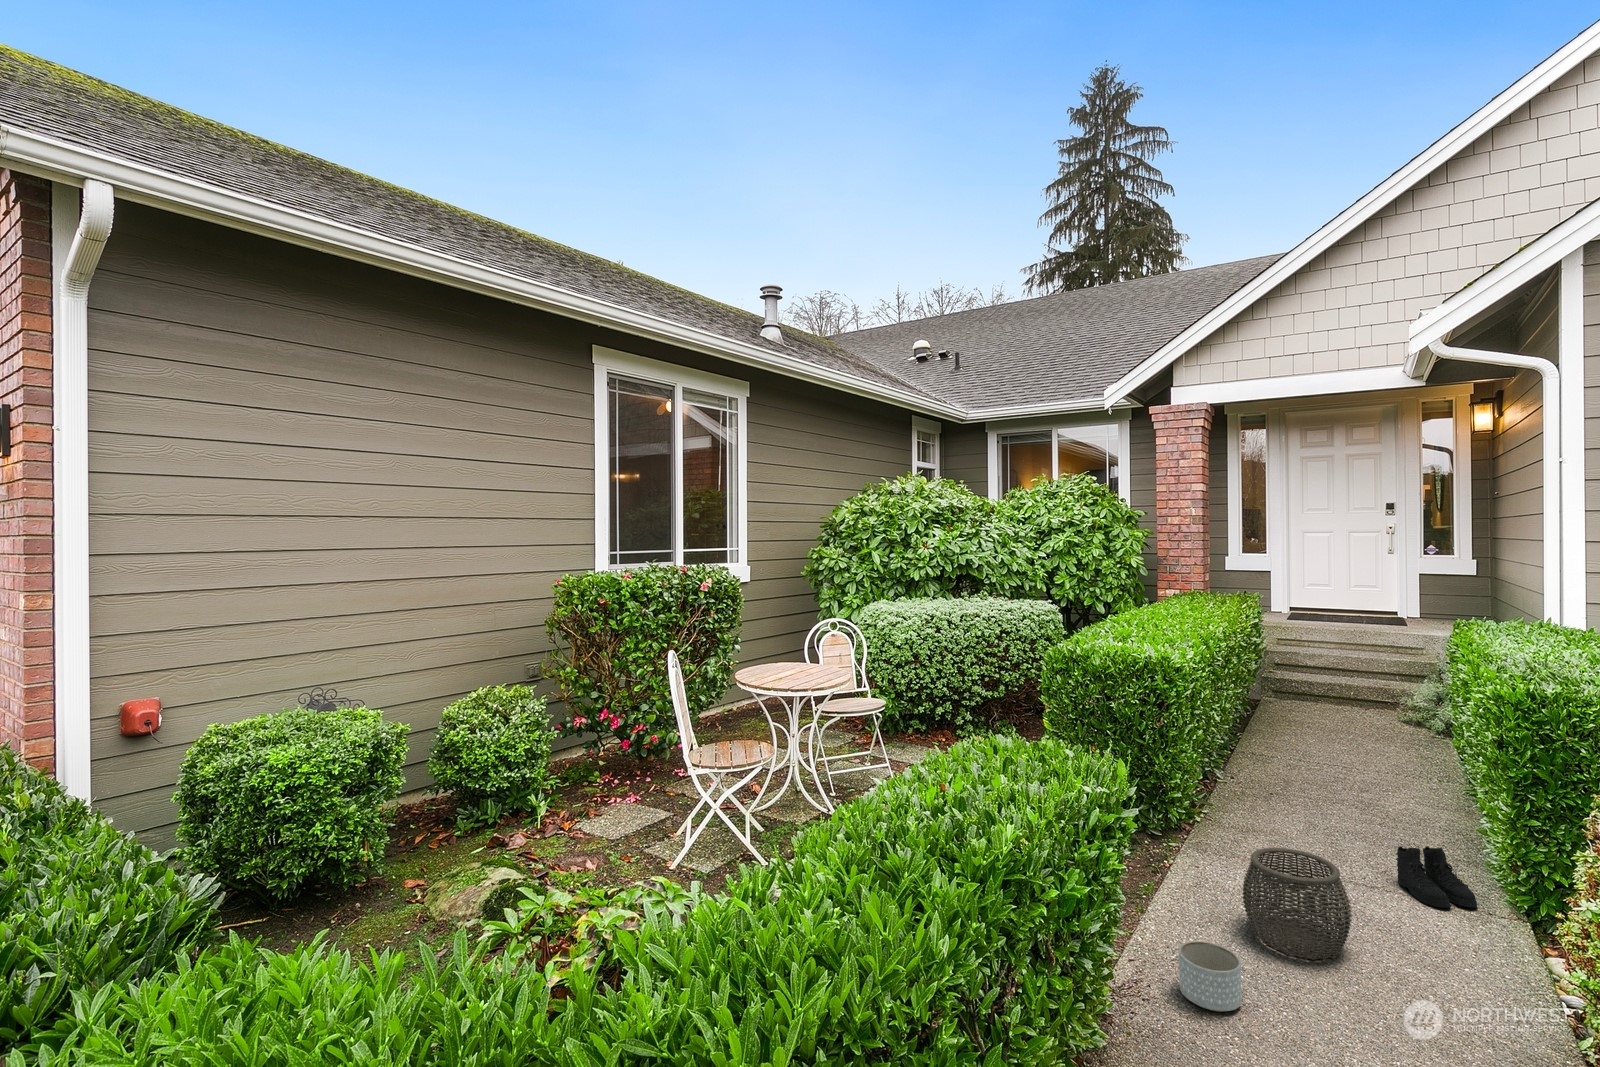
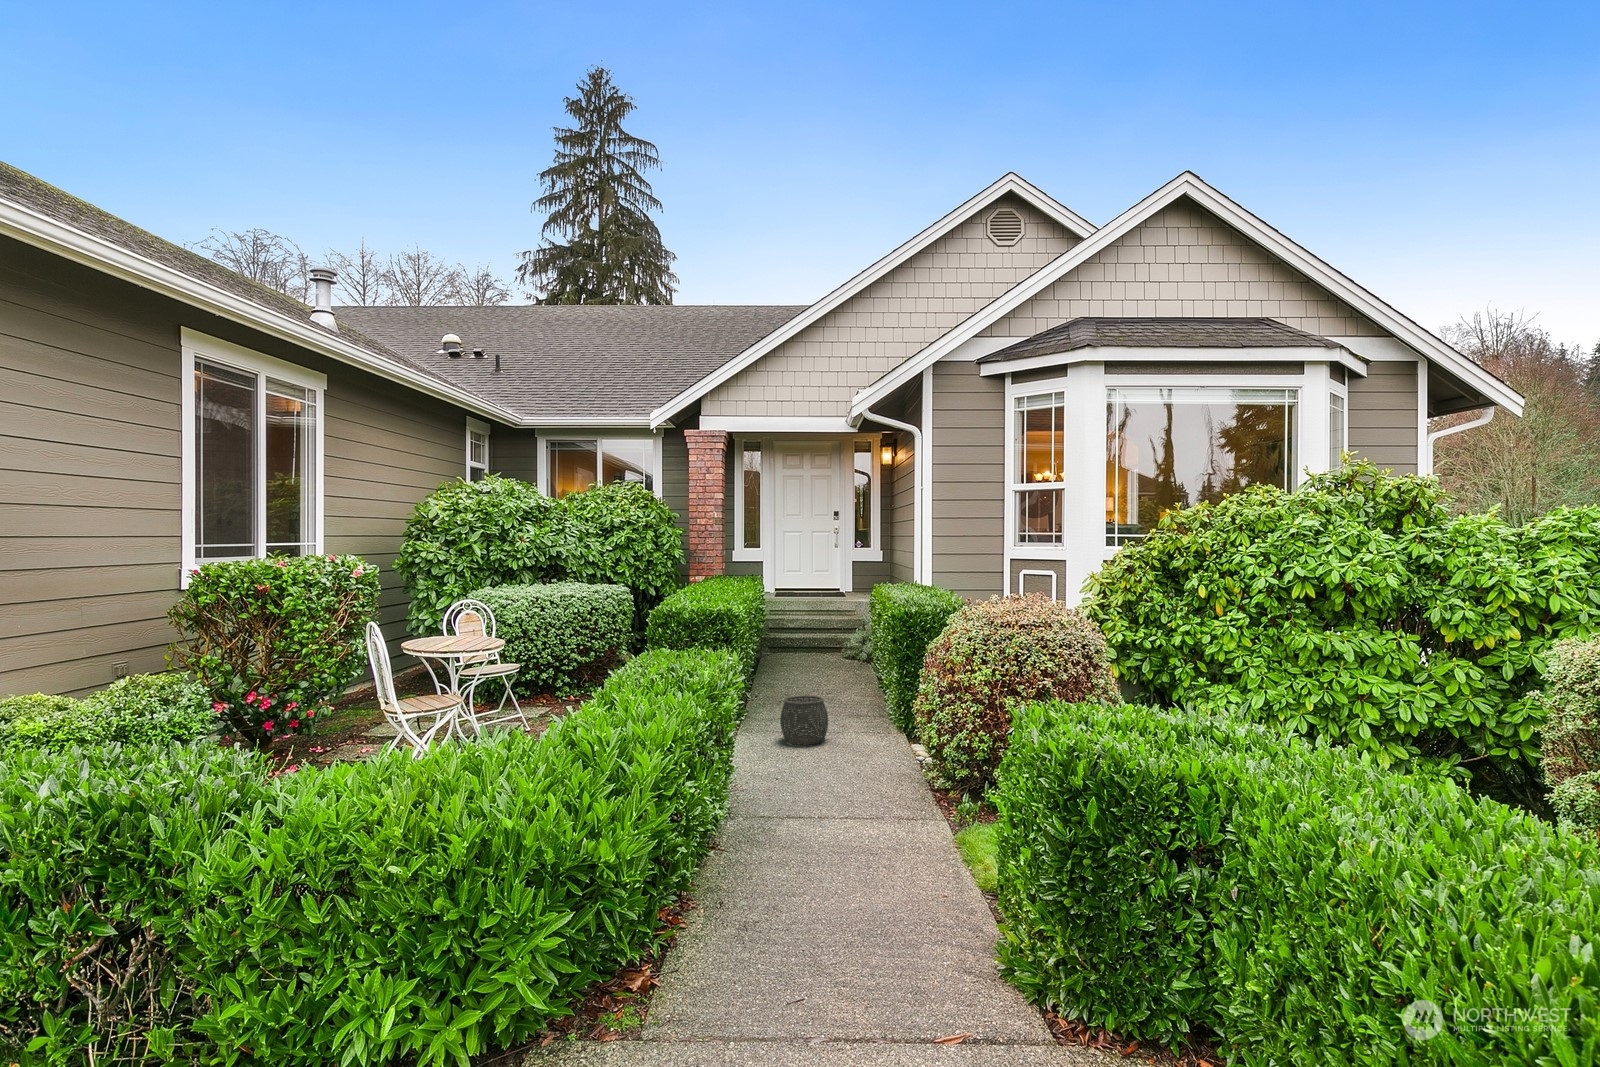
boots: present [1396,846,1477,907] -> none [845,693,878,721]
planter: present [1179,941,1242,1012] -> none [757,737,786,765]

